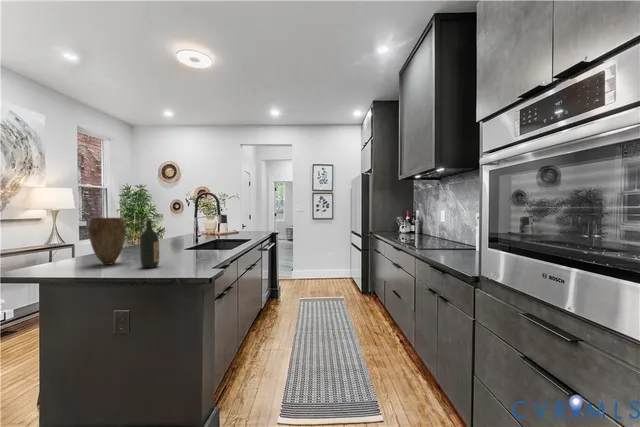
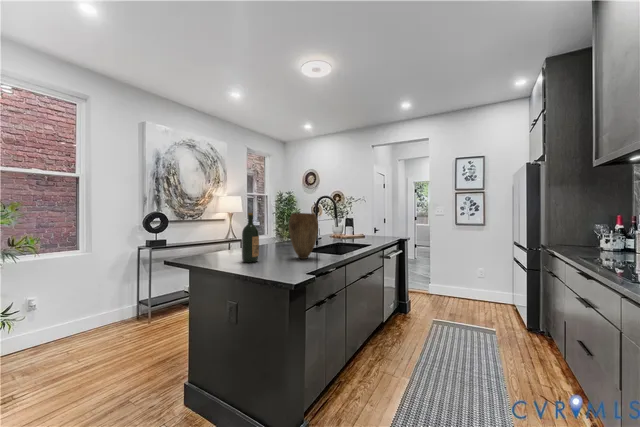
vase: present [89,218,126,265] -> present [289,213,318,259]

